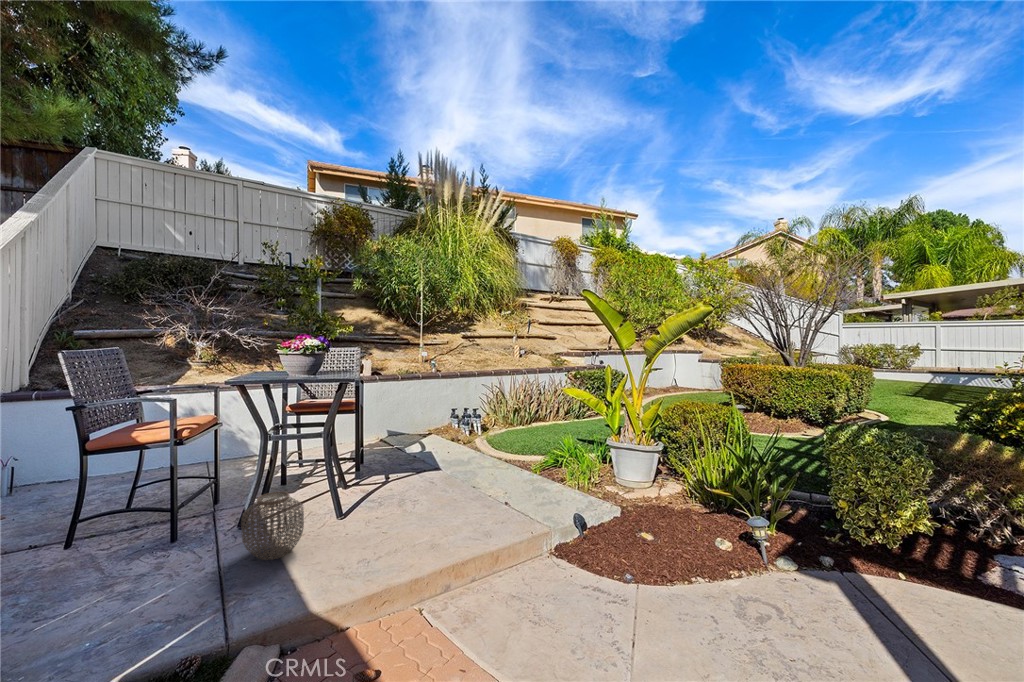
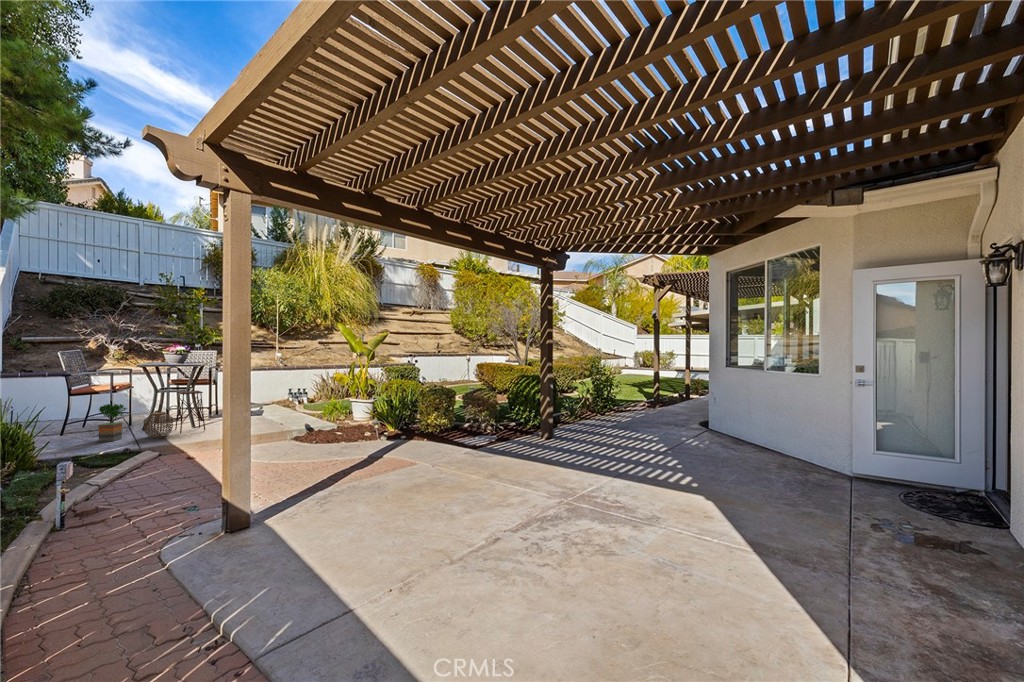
side table: none [303,433,364,534] -> present [175,391,205,433]
potted tree: none [134,478,207,577] -> present [98,404,127,441]

